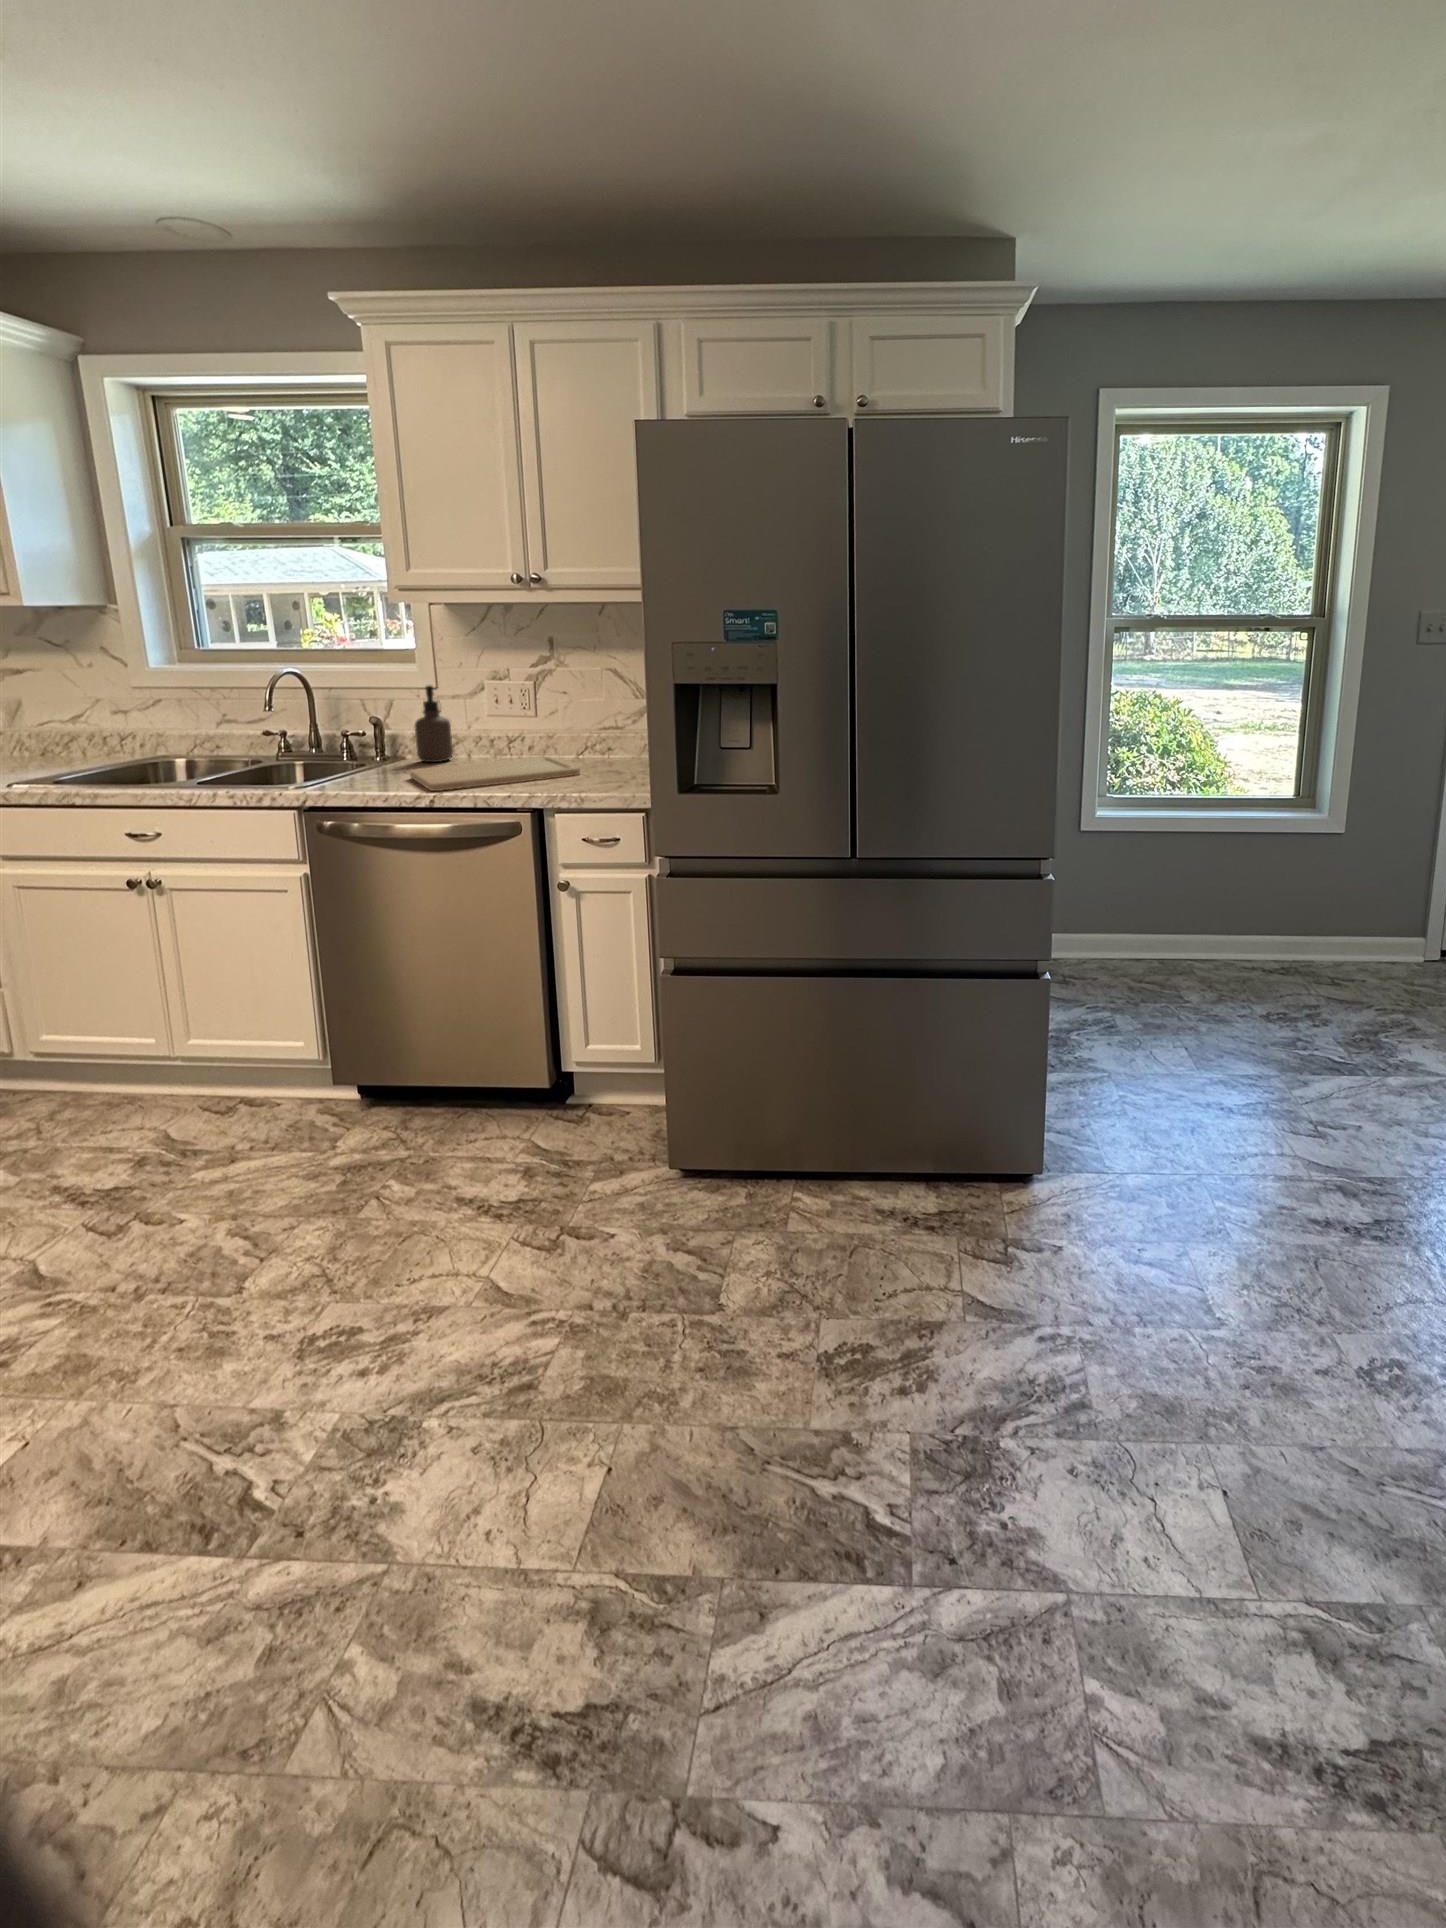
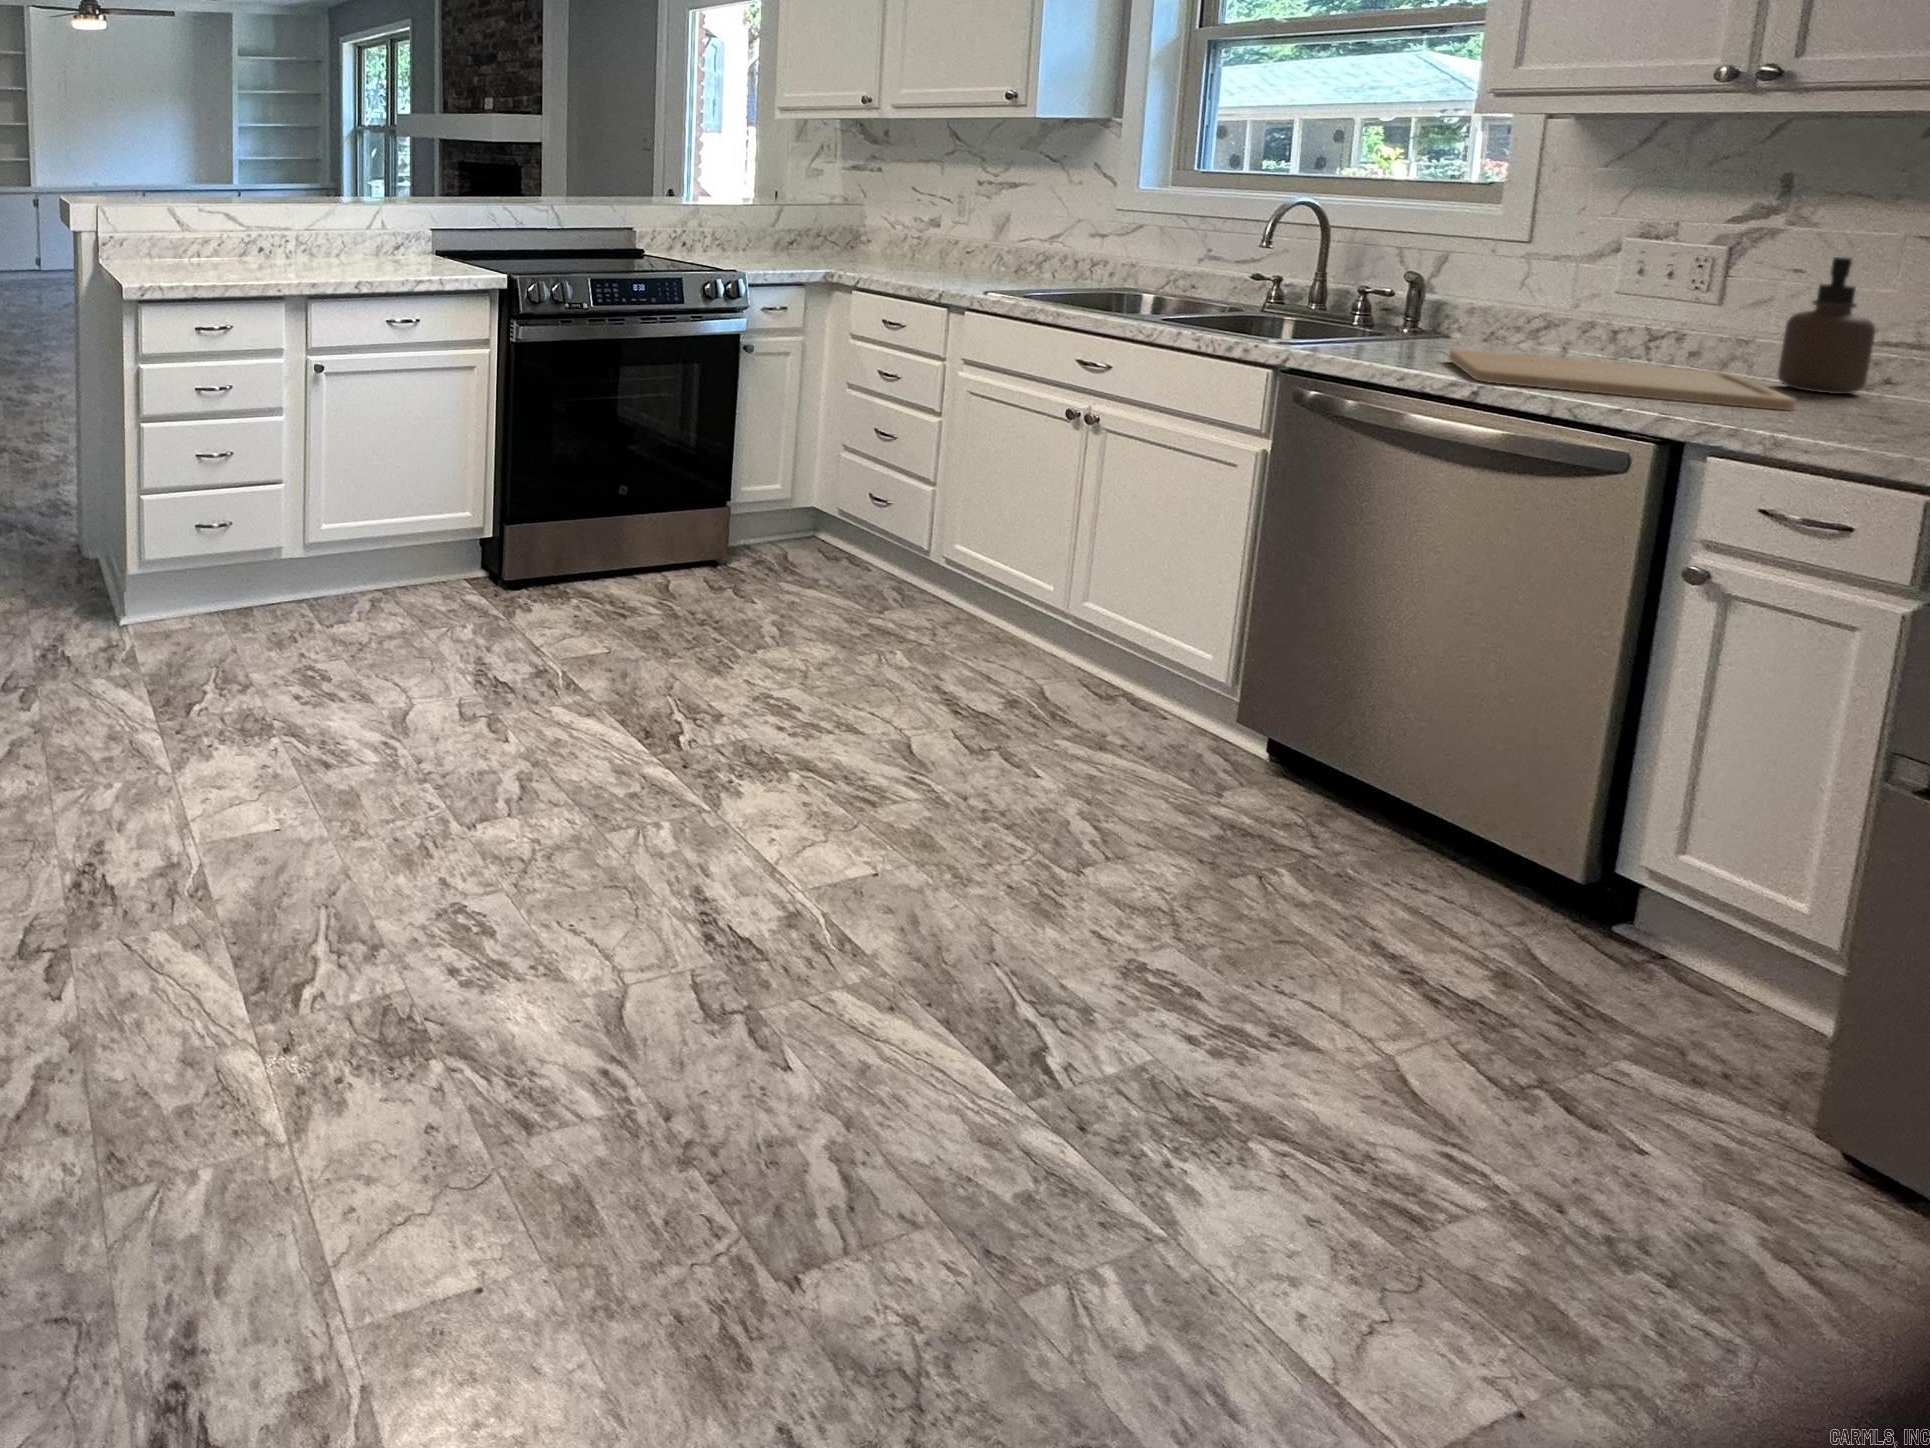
soap dispenser: present [415,685,453,762] -> present [1778,257,1875,394]

